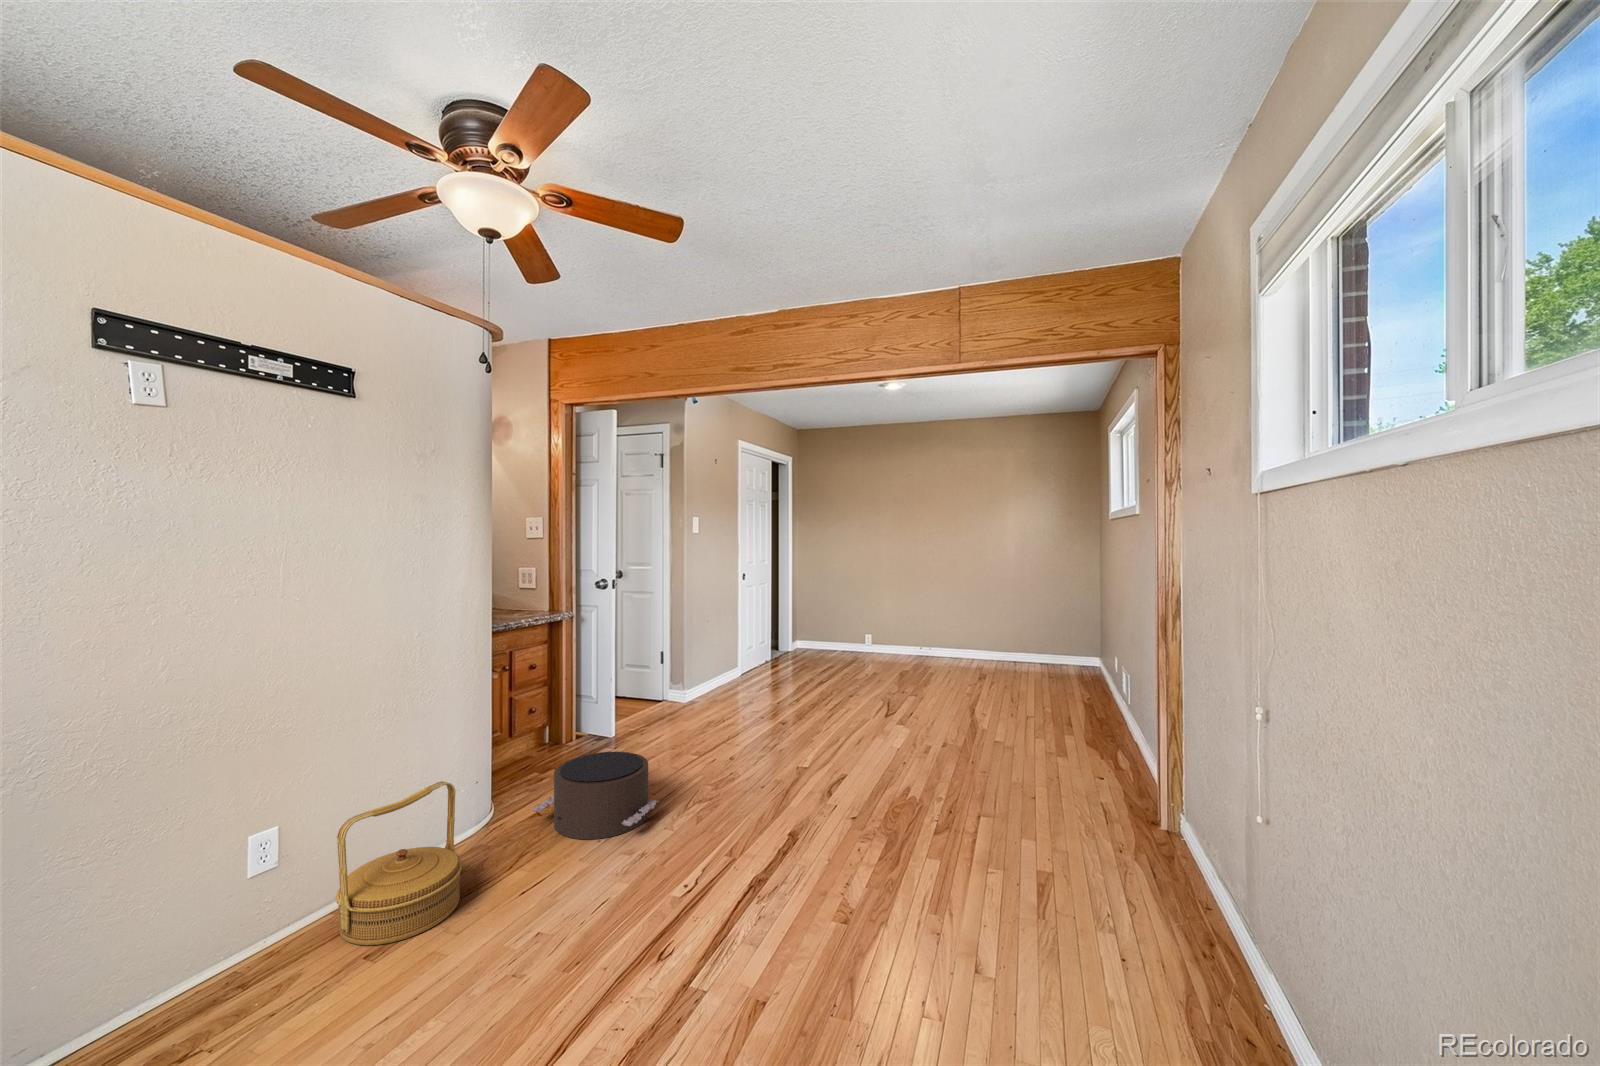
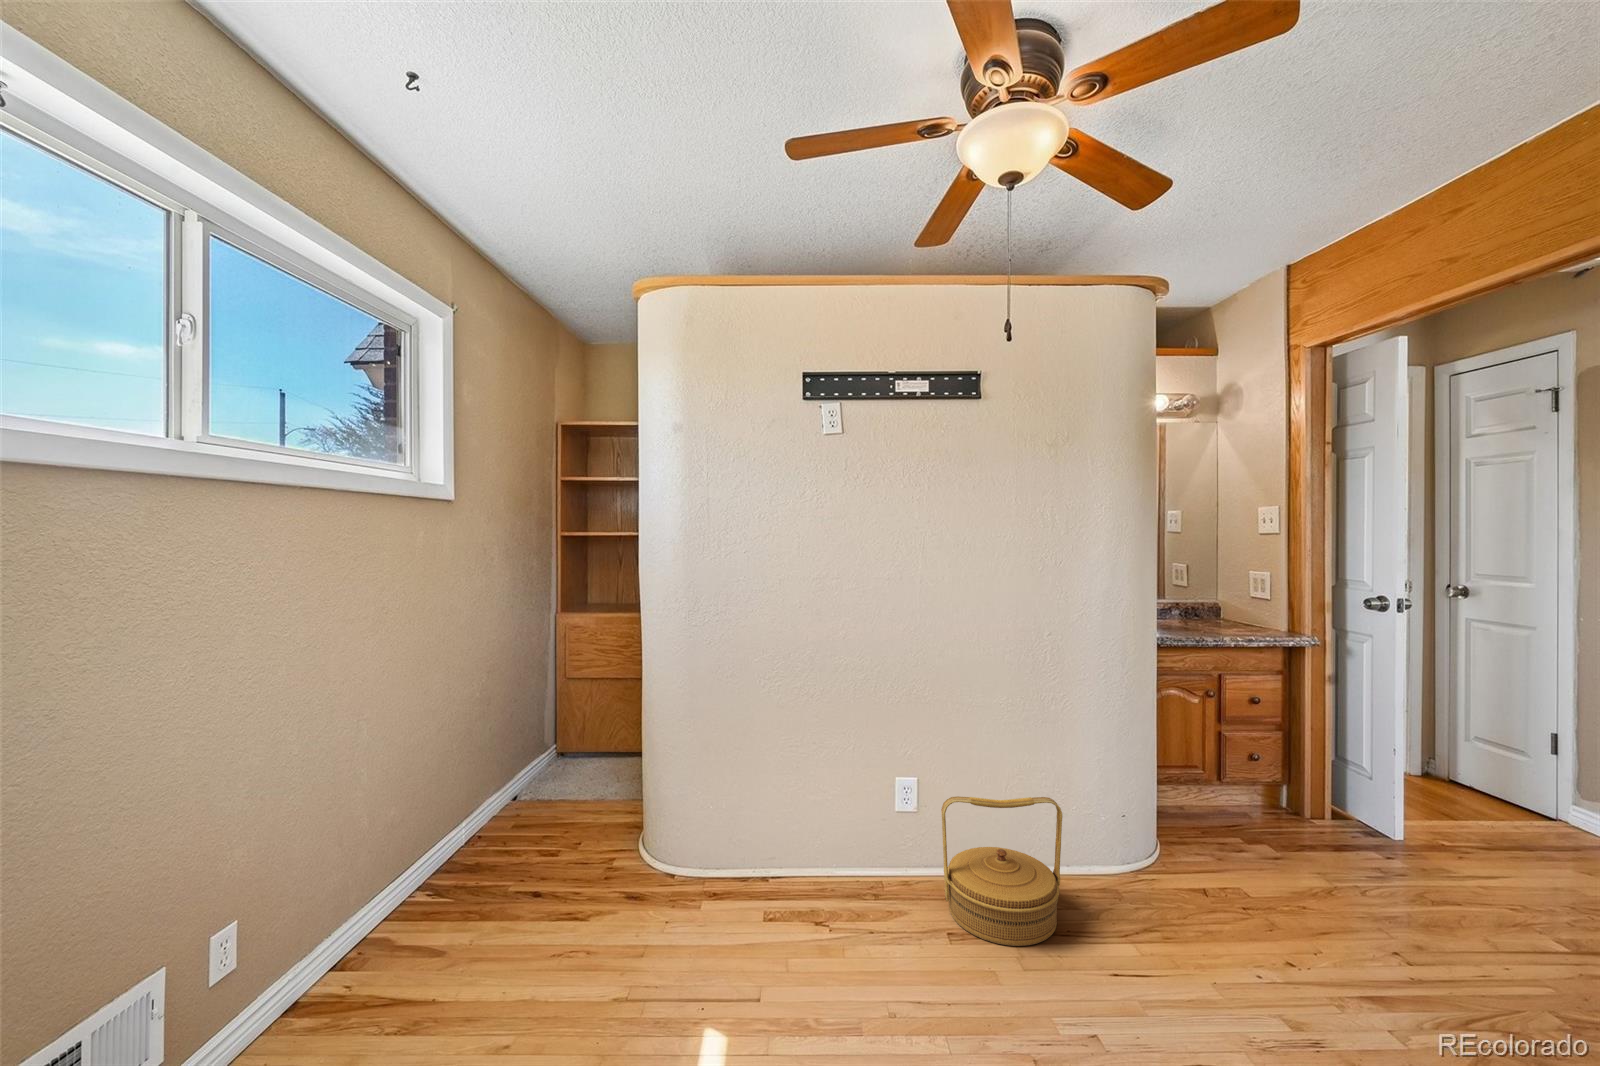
pouf: present [532,752,659,840] -> none [1182,841,1386,994]

